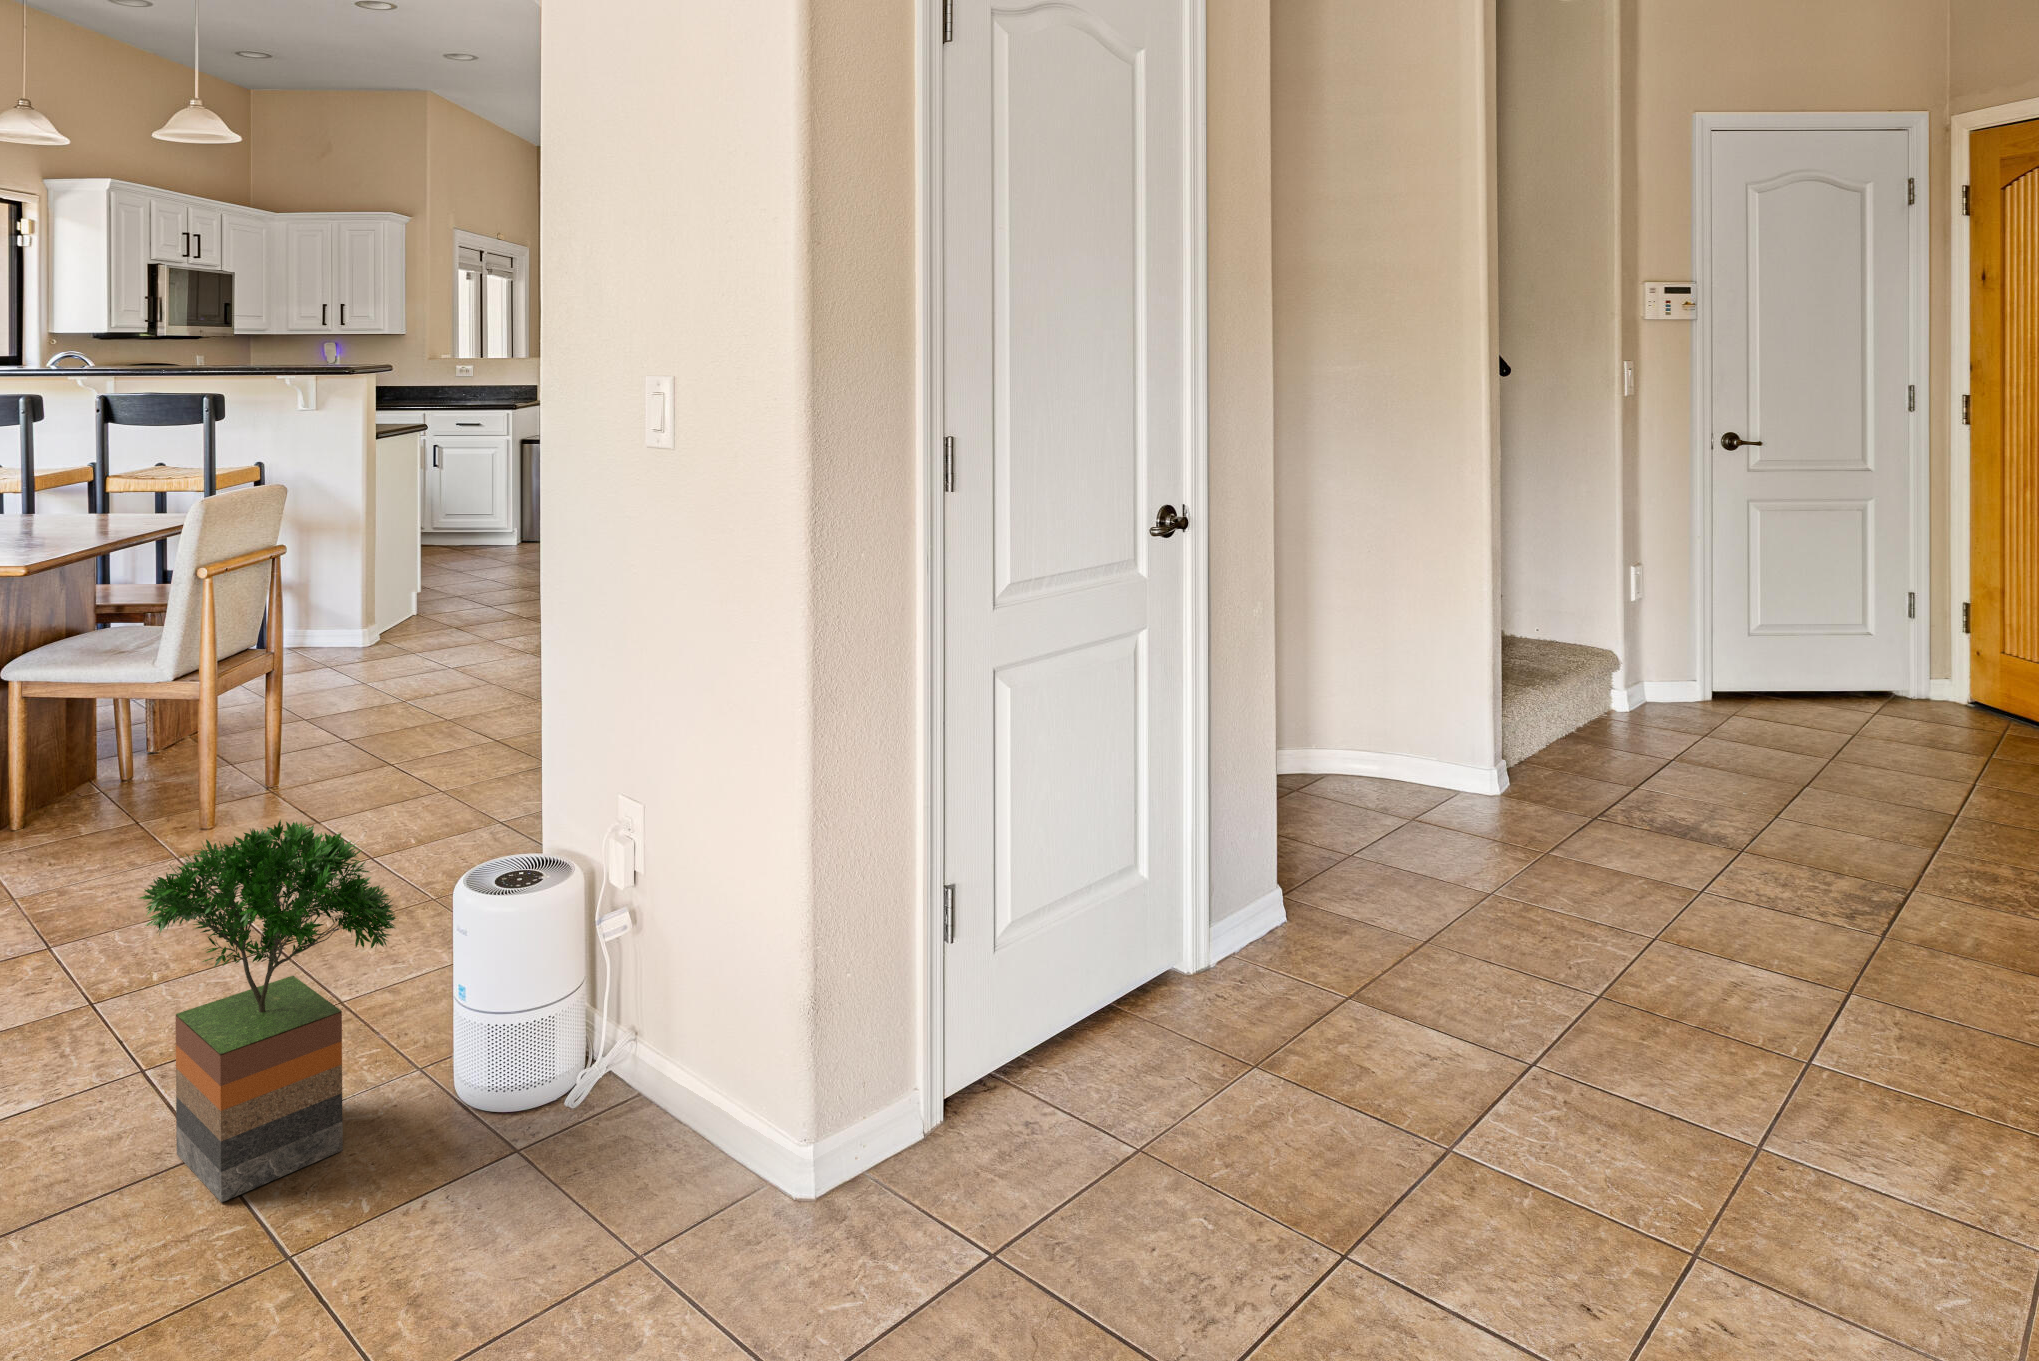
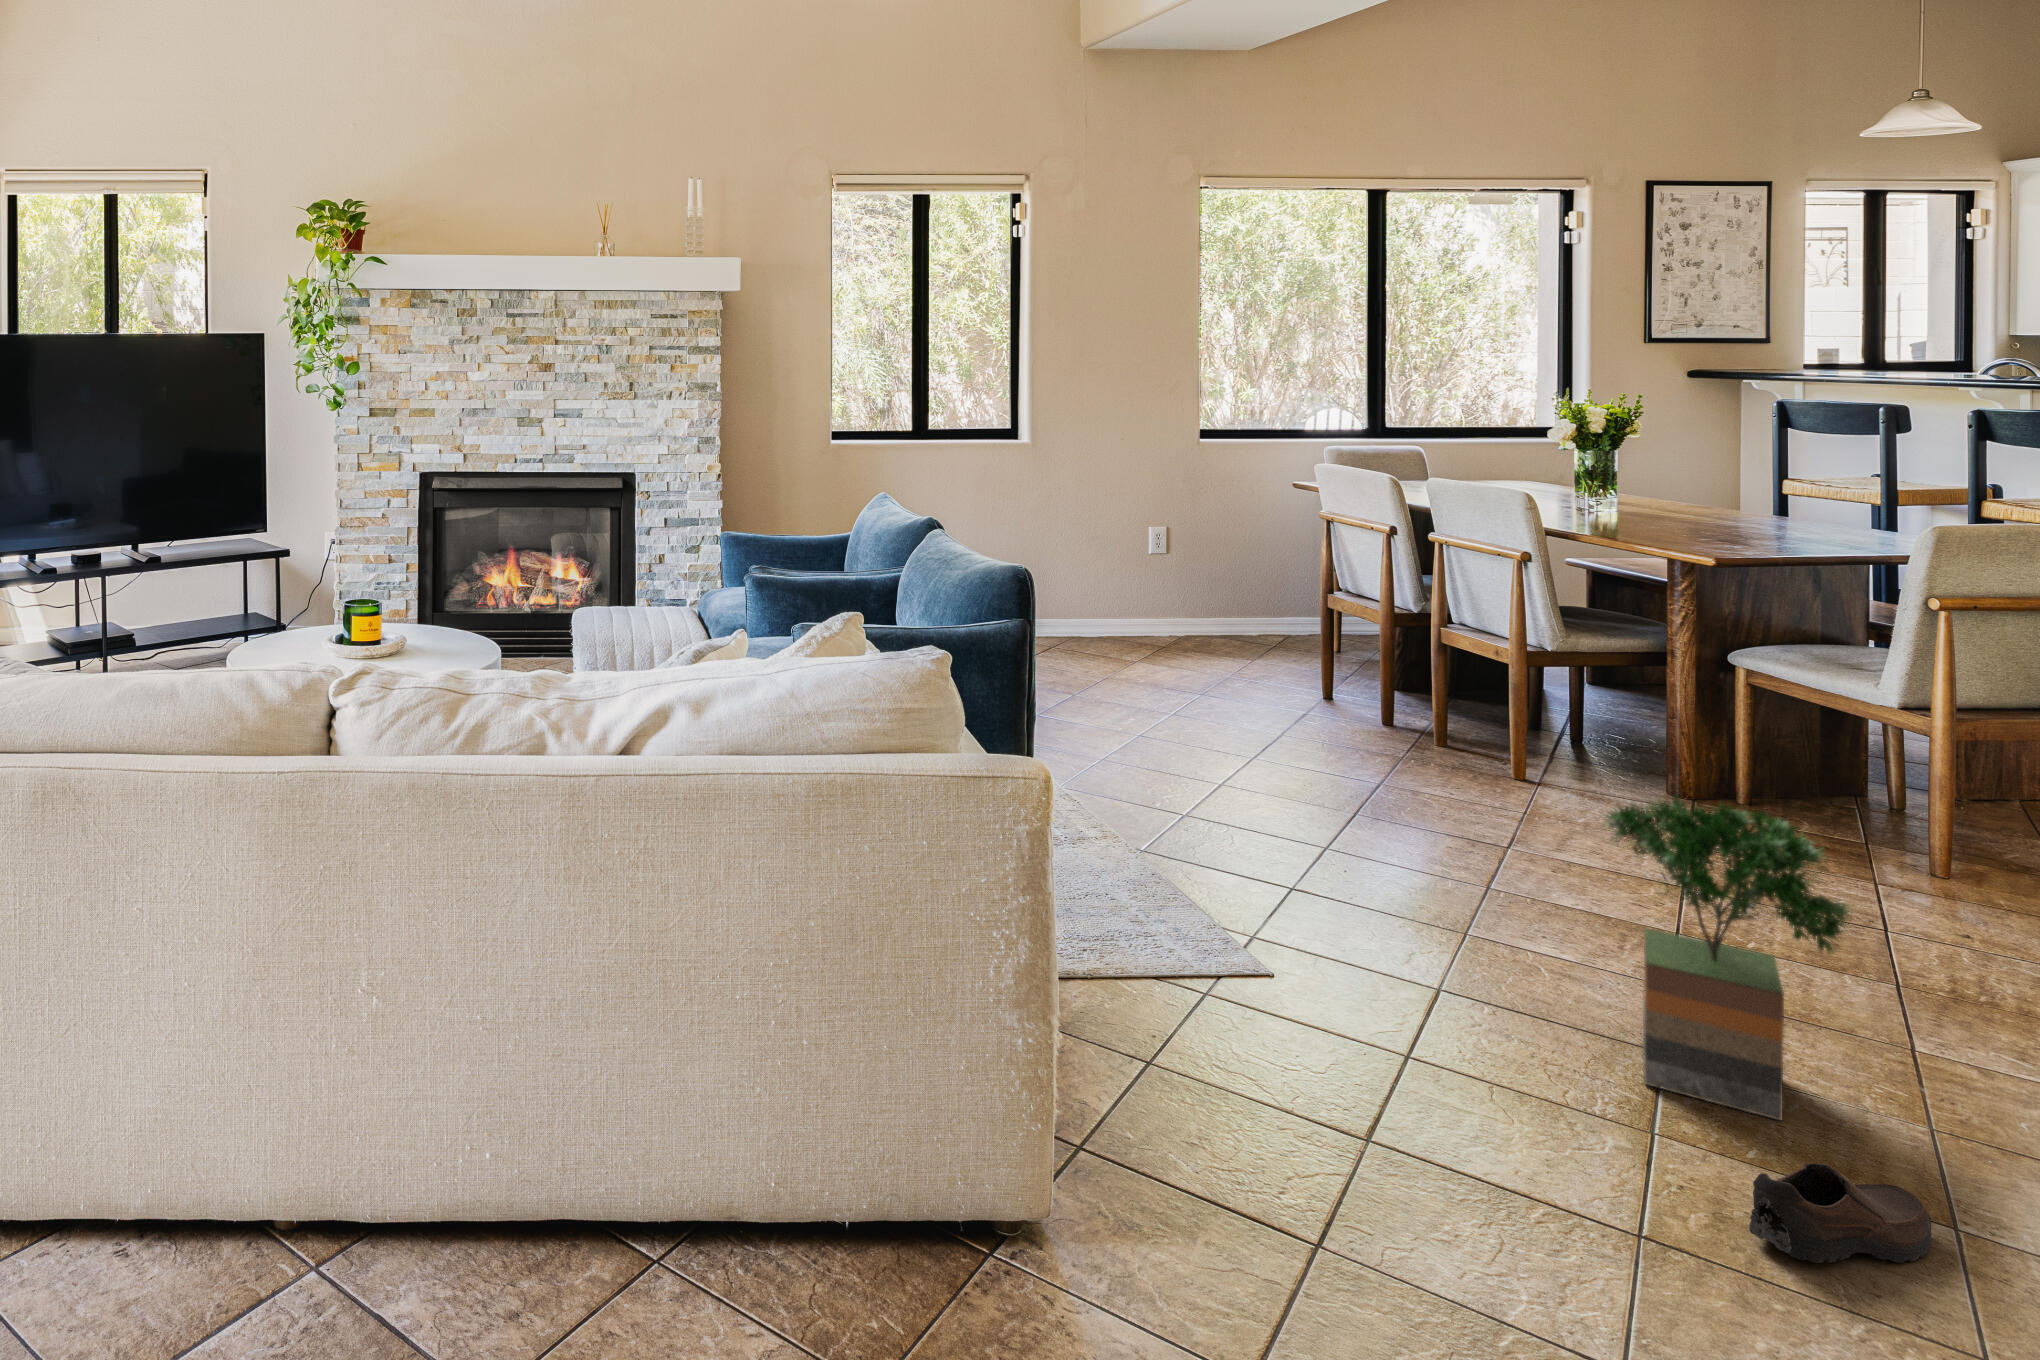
shoe: none [433,1146,527,1294] -> present [1749,1163,1932,1263]

